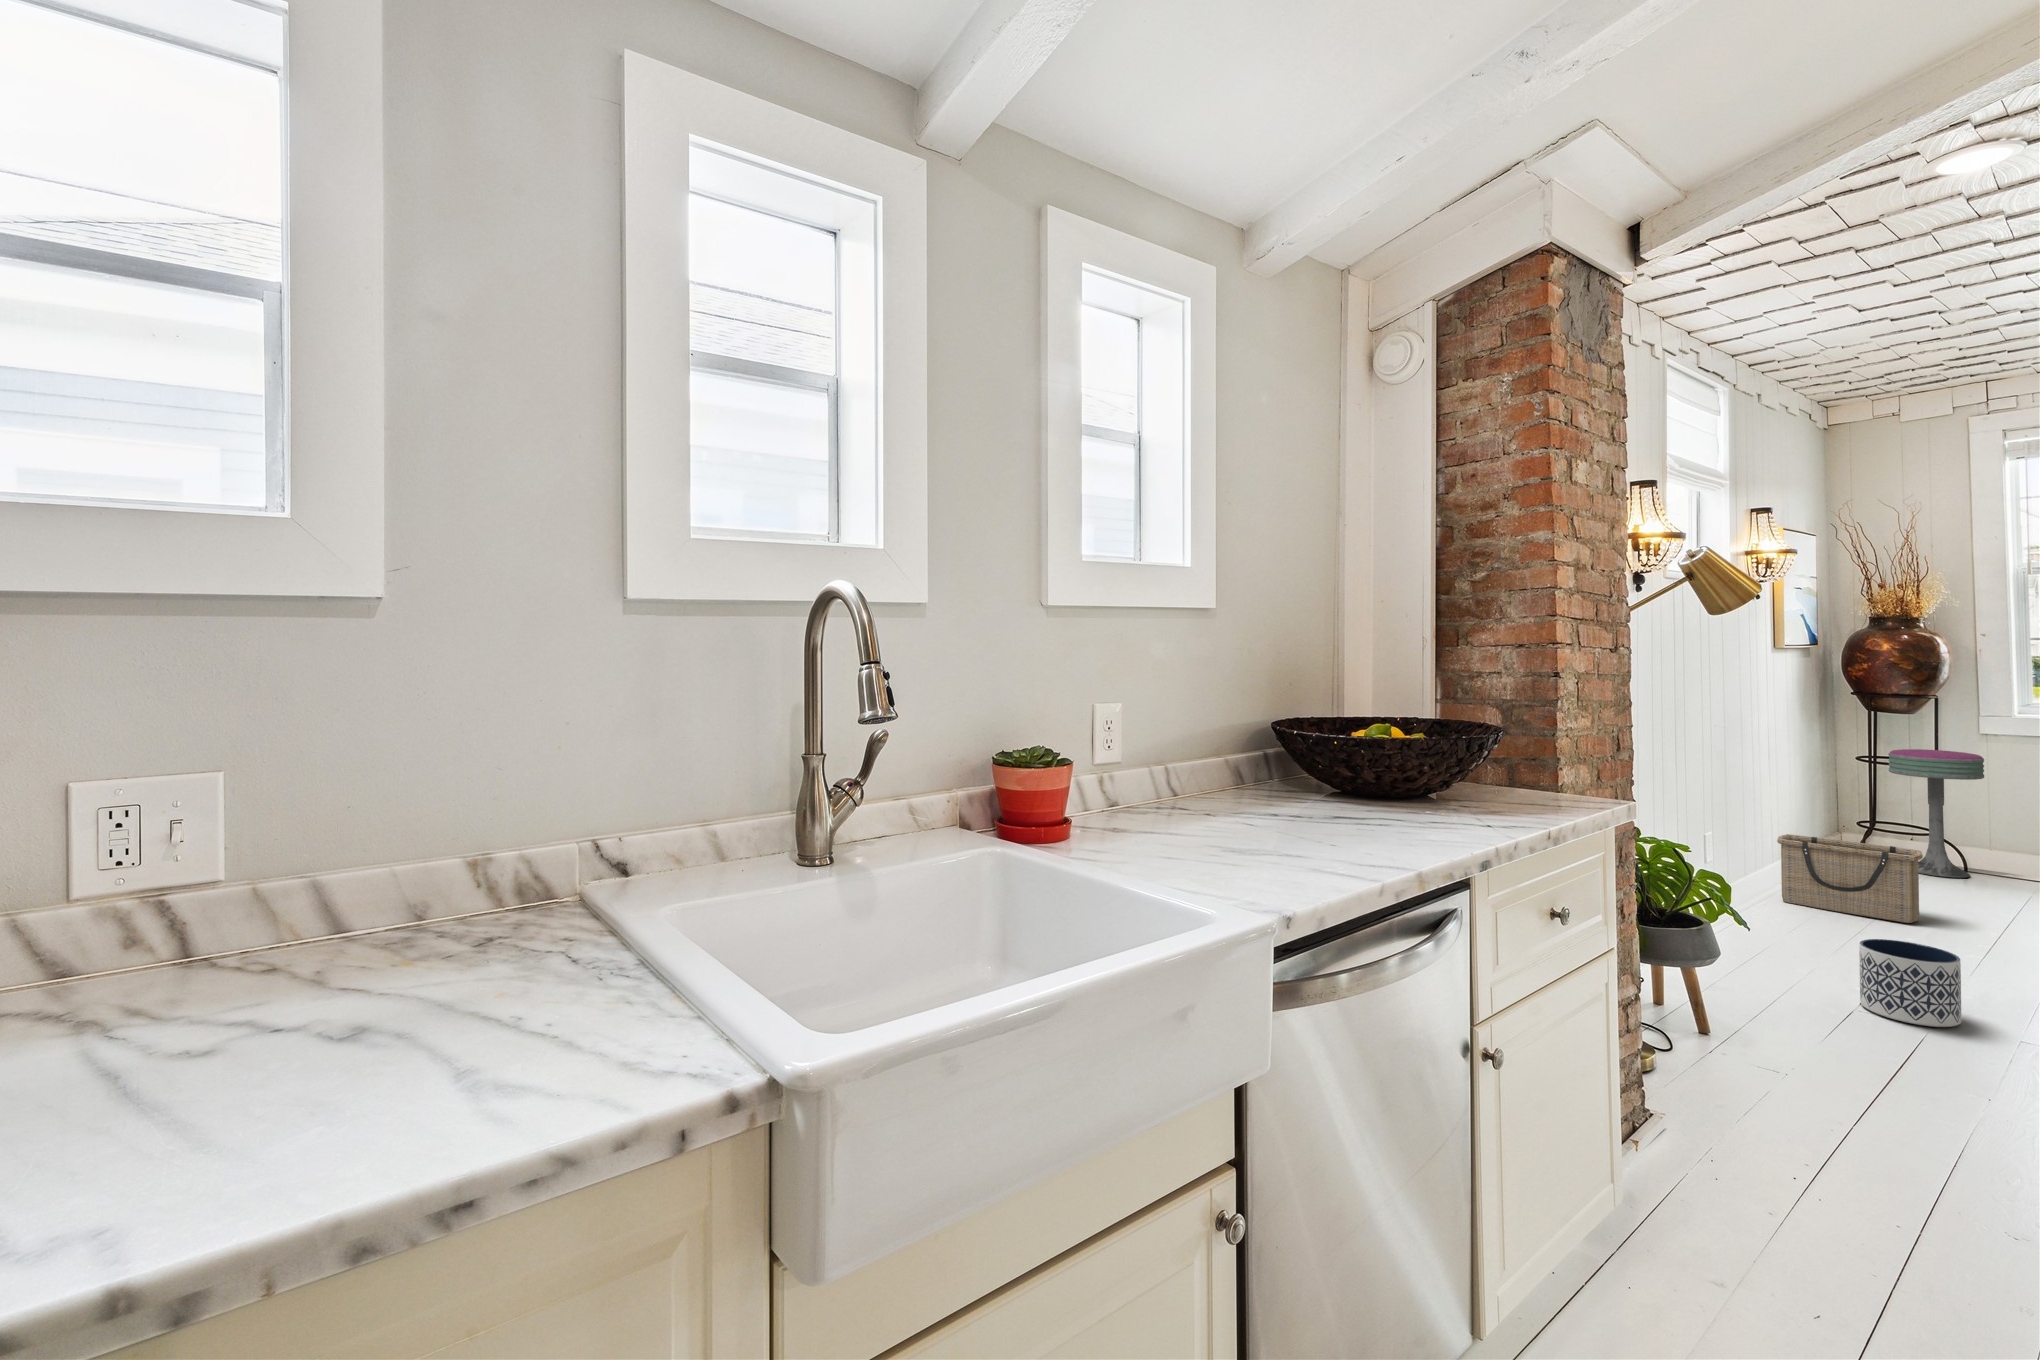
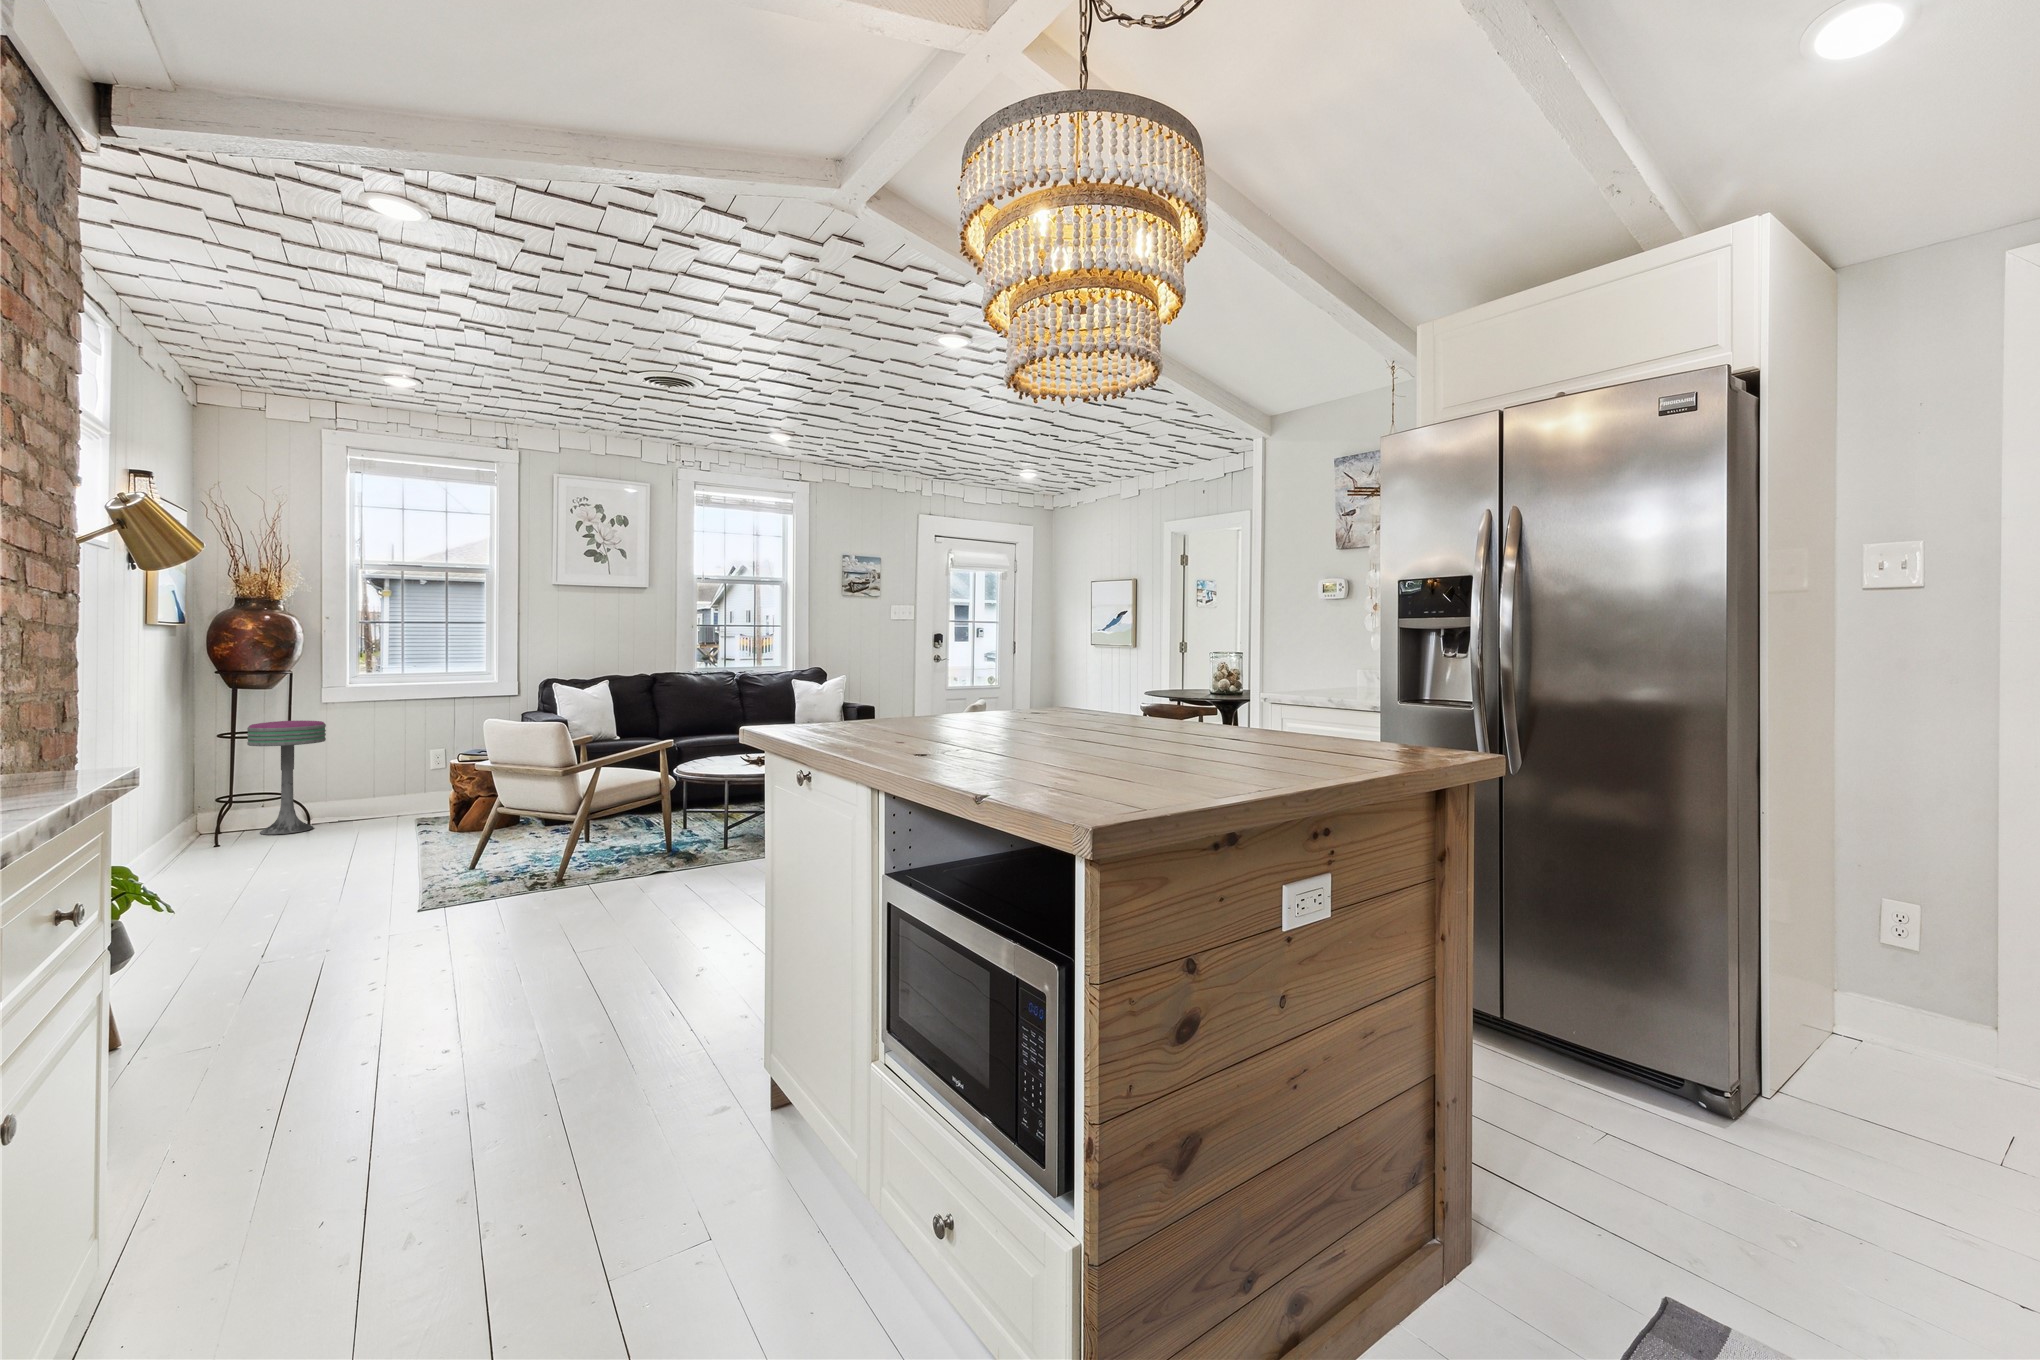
basket: present [1777,834,1923,923] -> none [151,809,292,891]
planter: present [1859,939,1961,1027] -> none [266,882,350,958]

